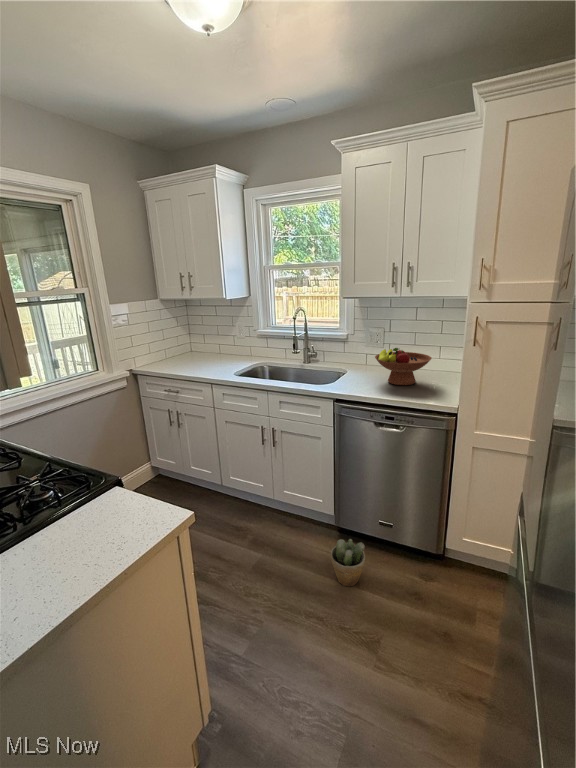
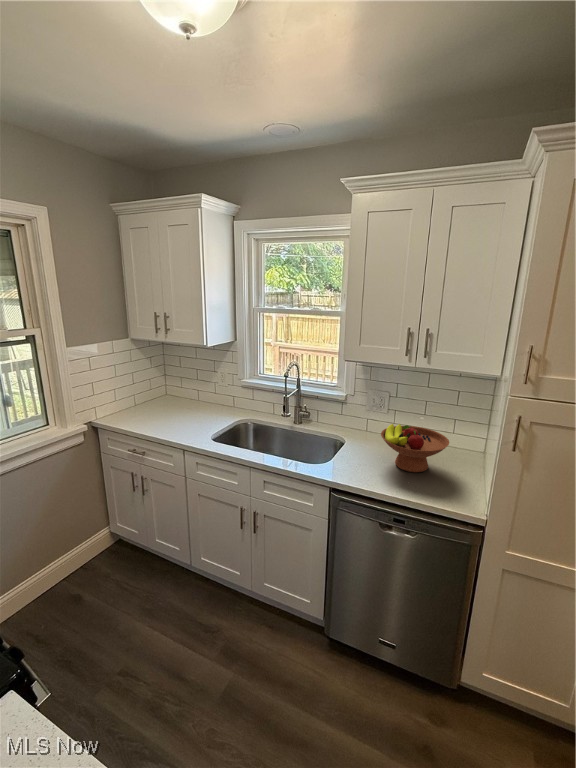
potted plant: present [330,539,365,586] -> none [320,671,364,734]

